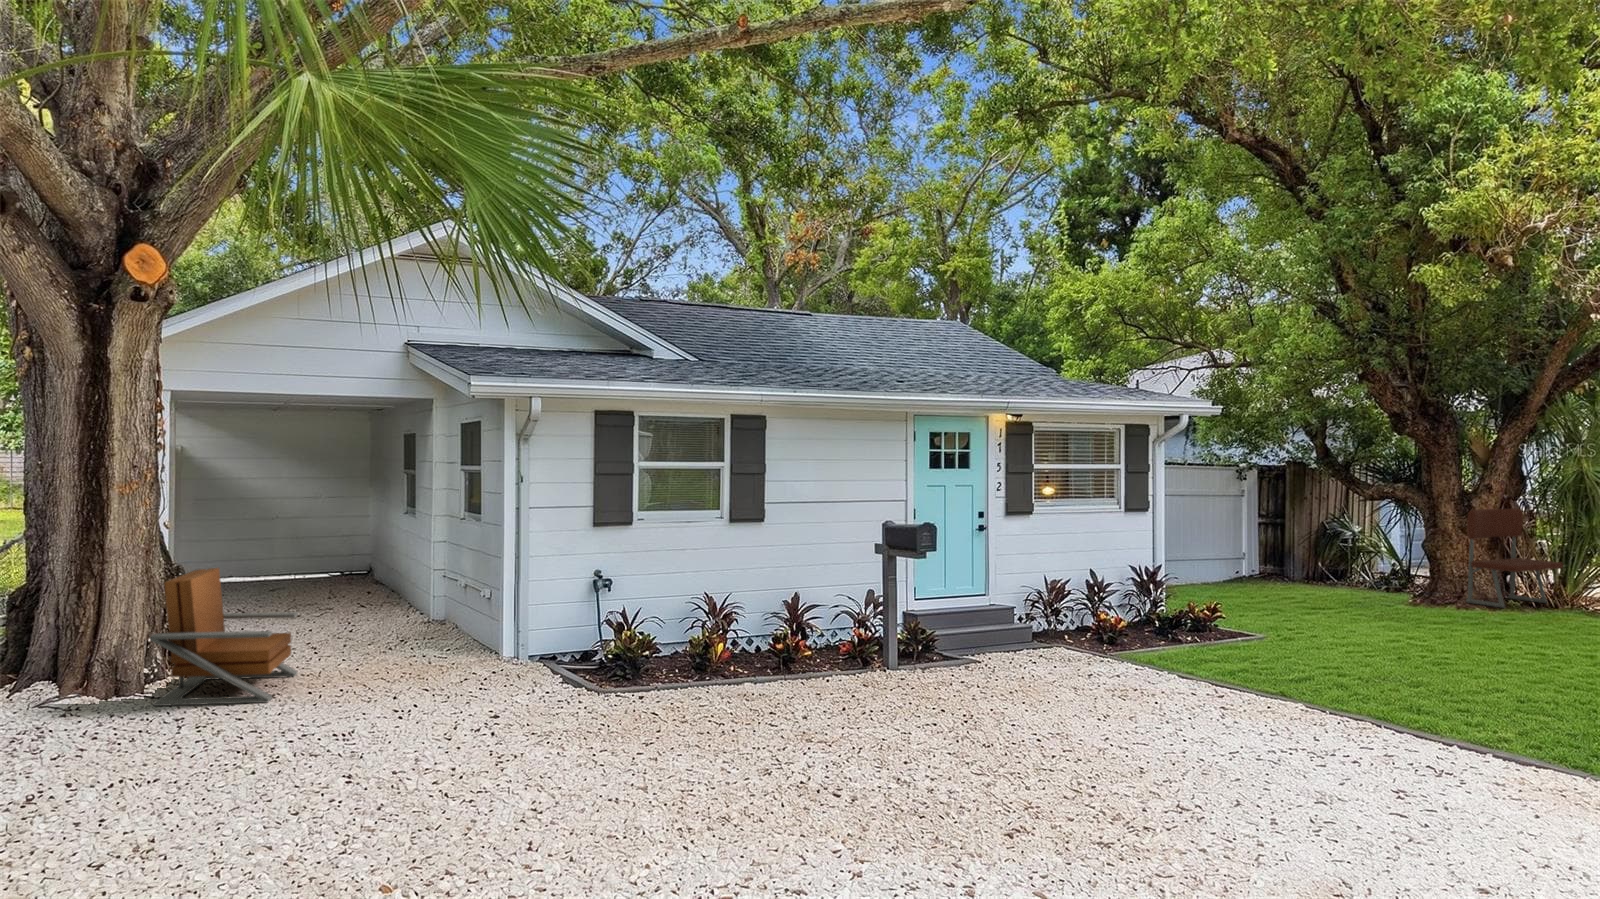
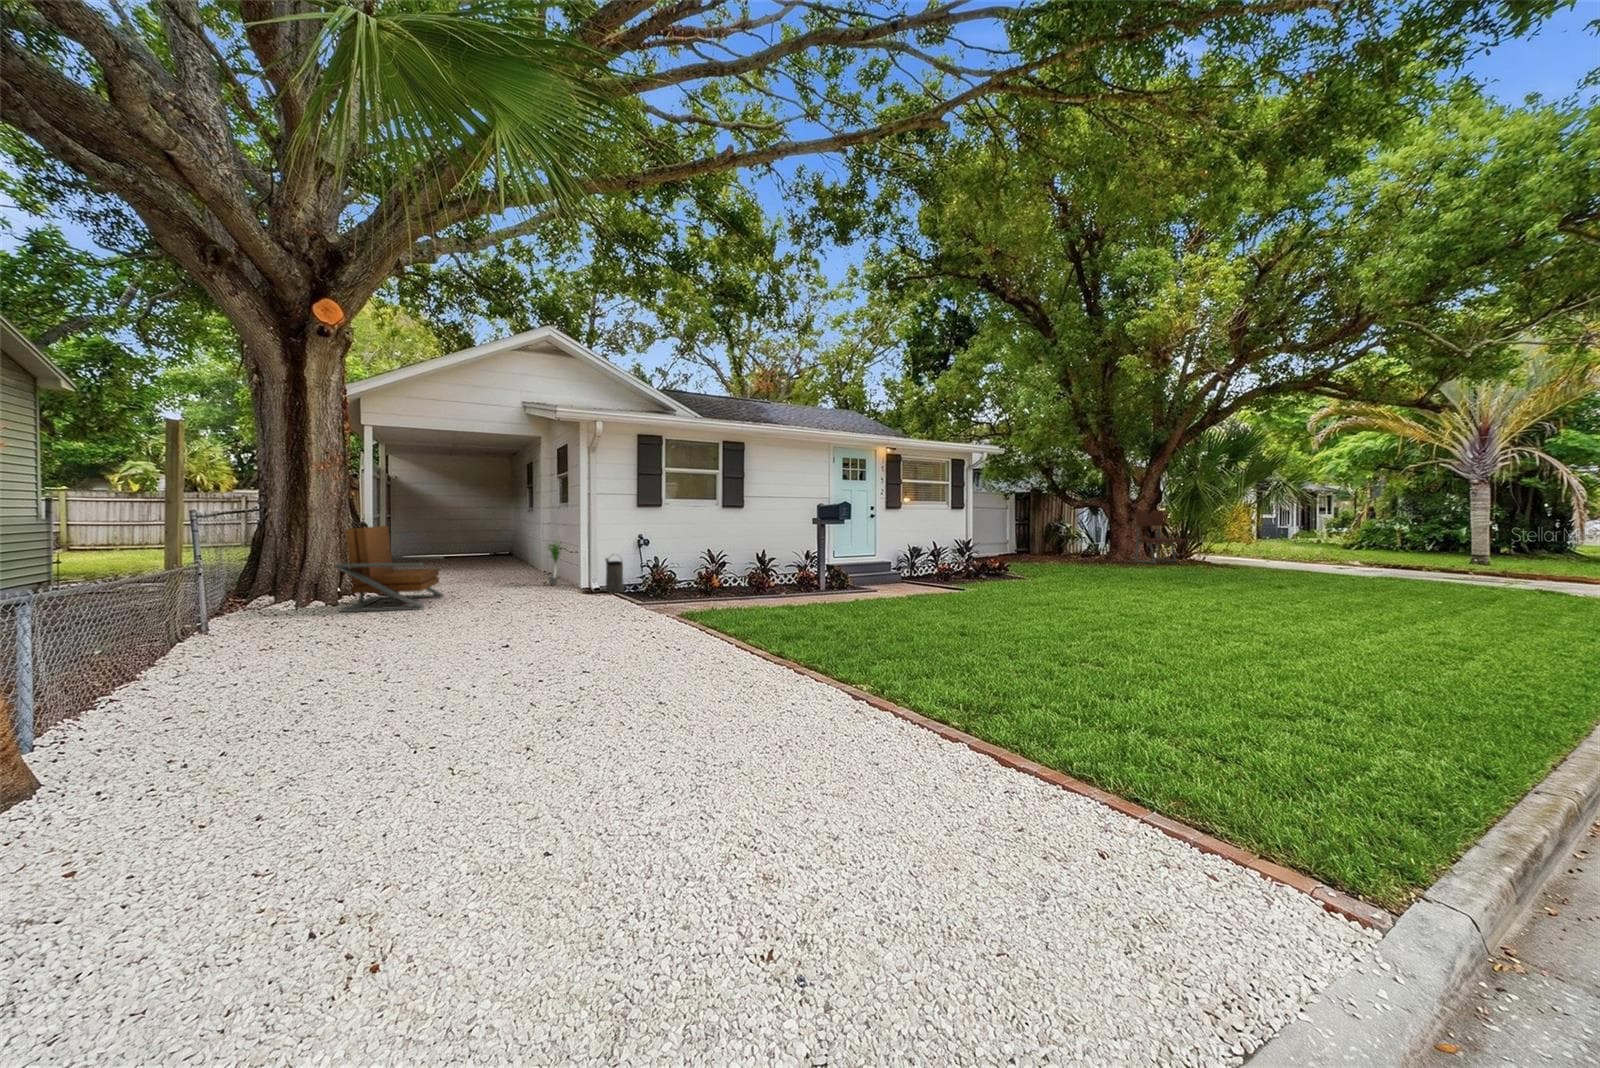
potted plant: none [435,571,490,652] -> present [548,542,561,585]
watering can: none [539,607,570,669] -> present [605,555,624,592]

